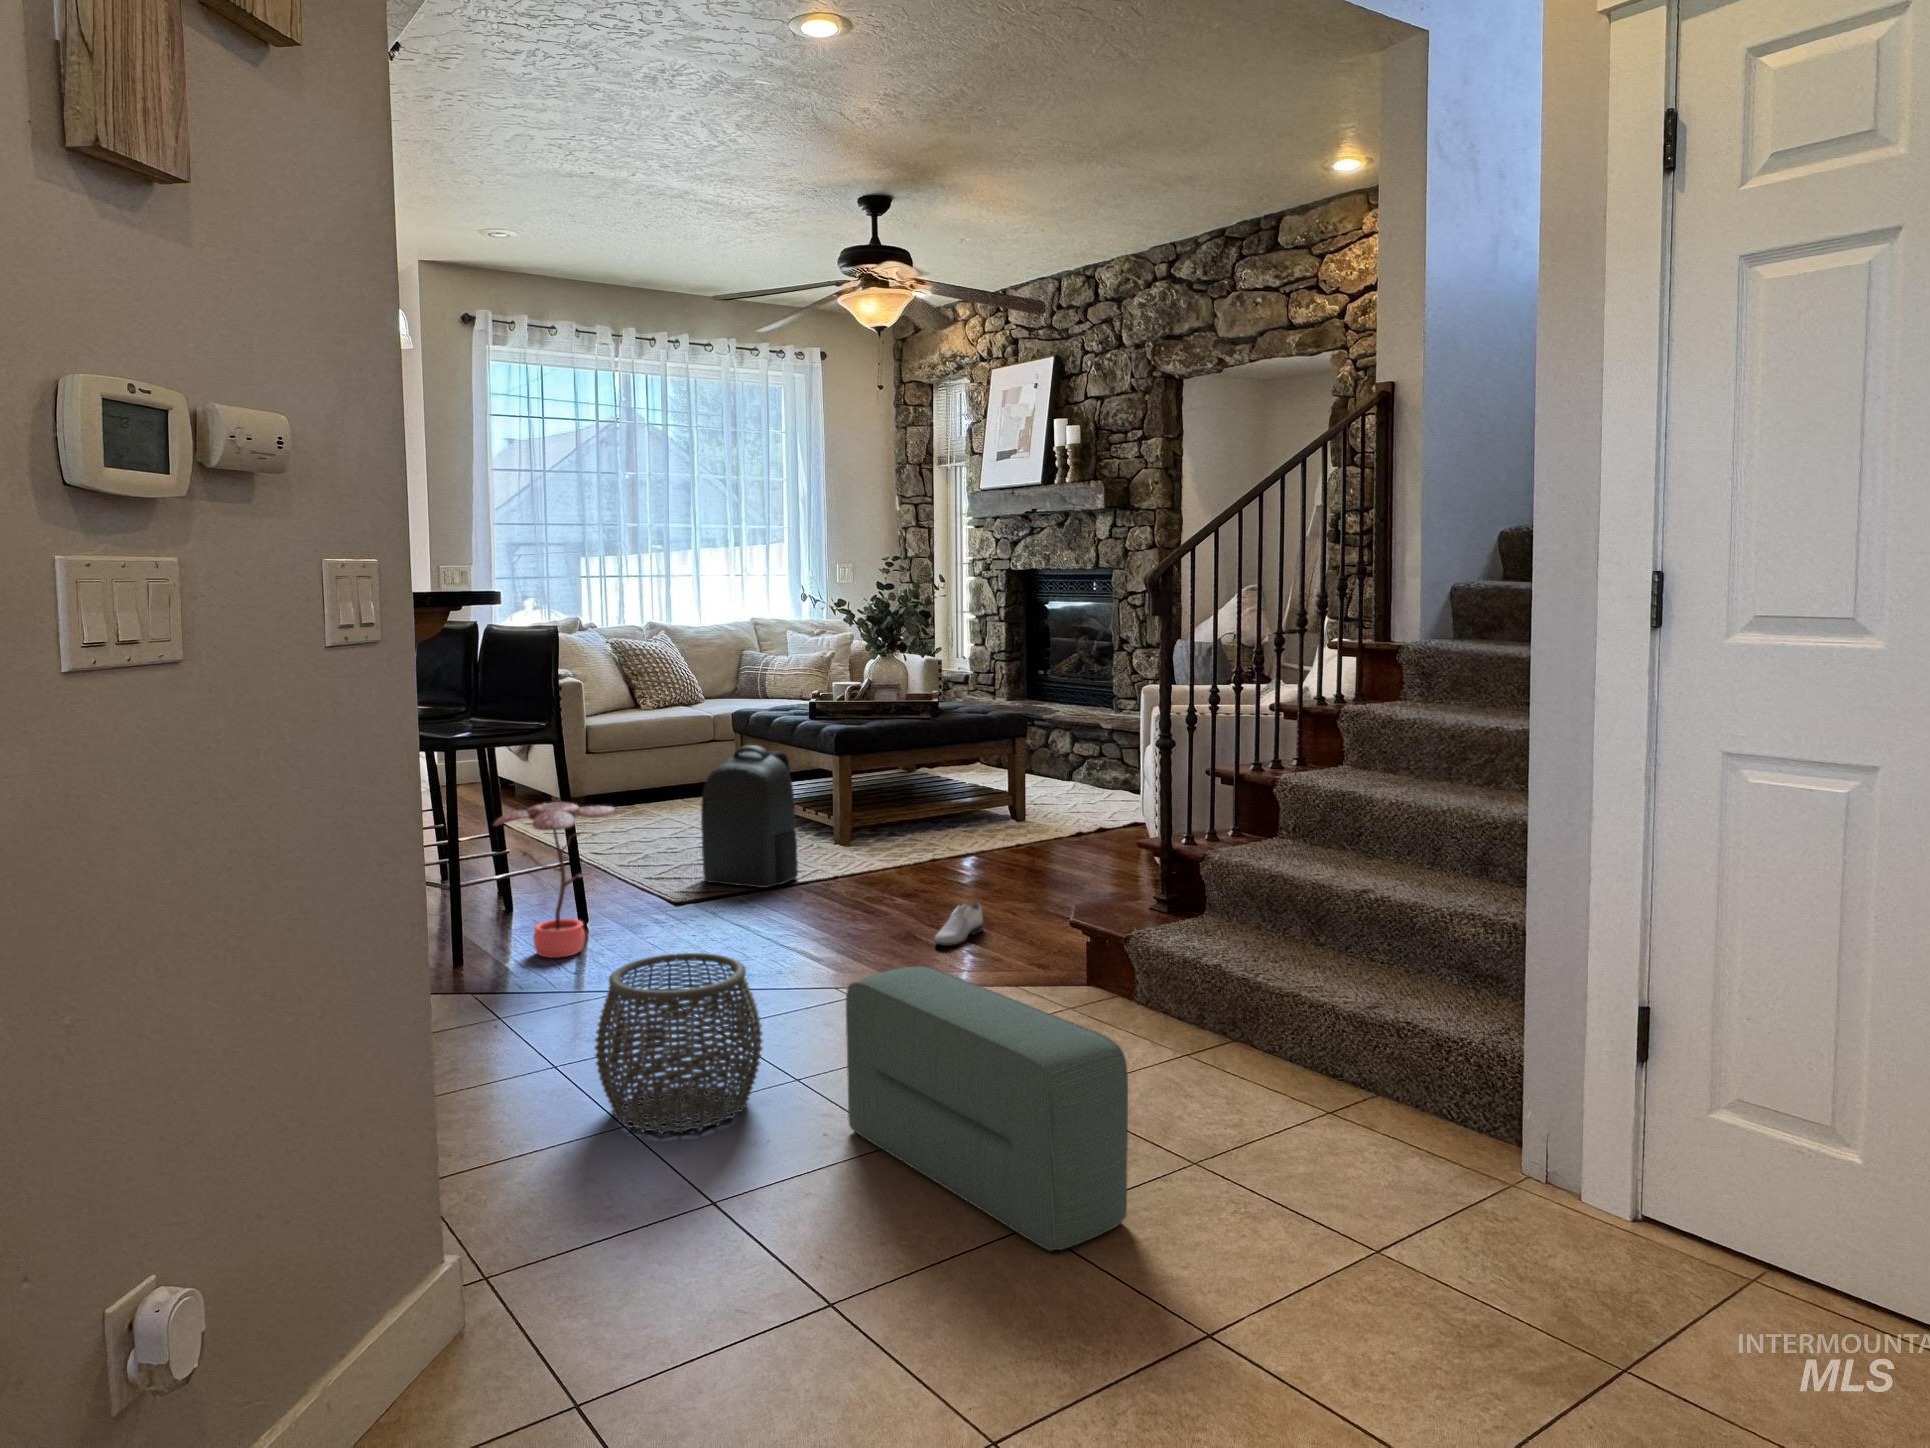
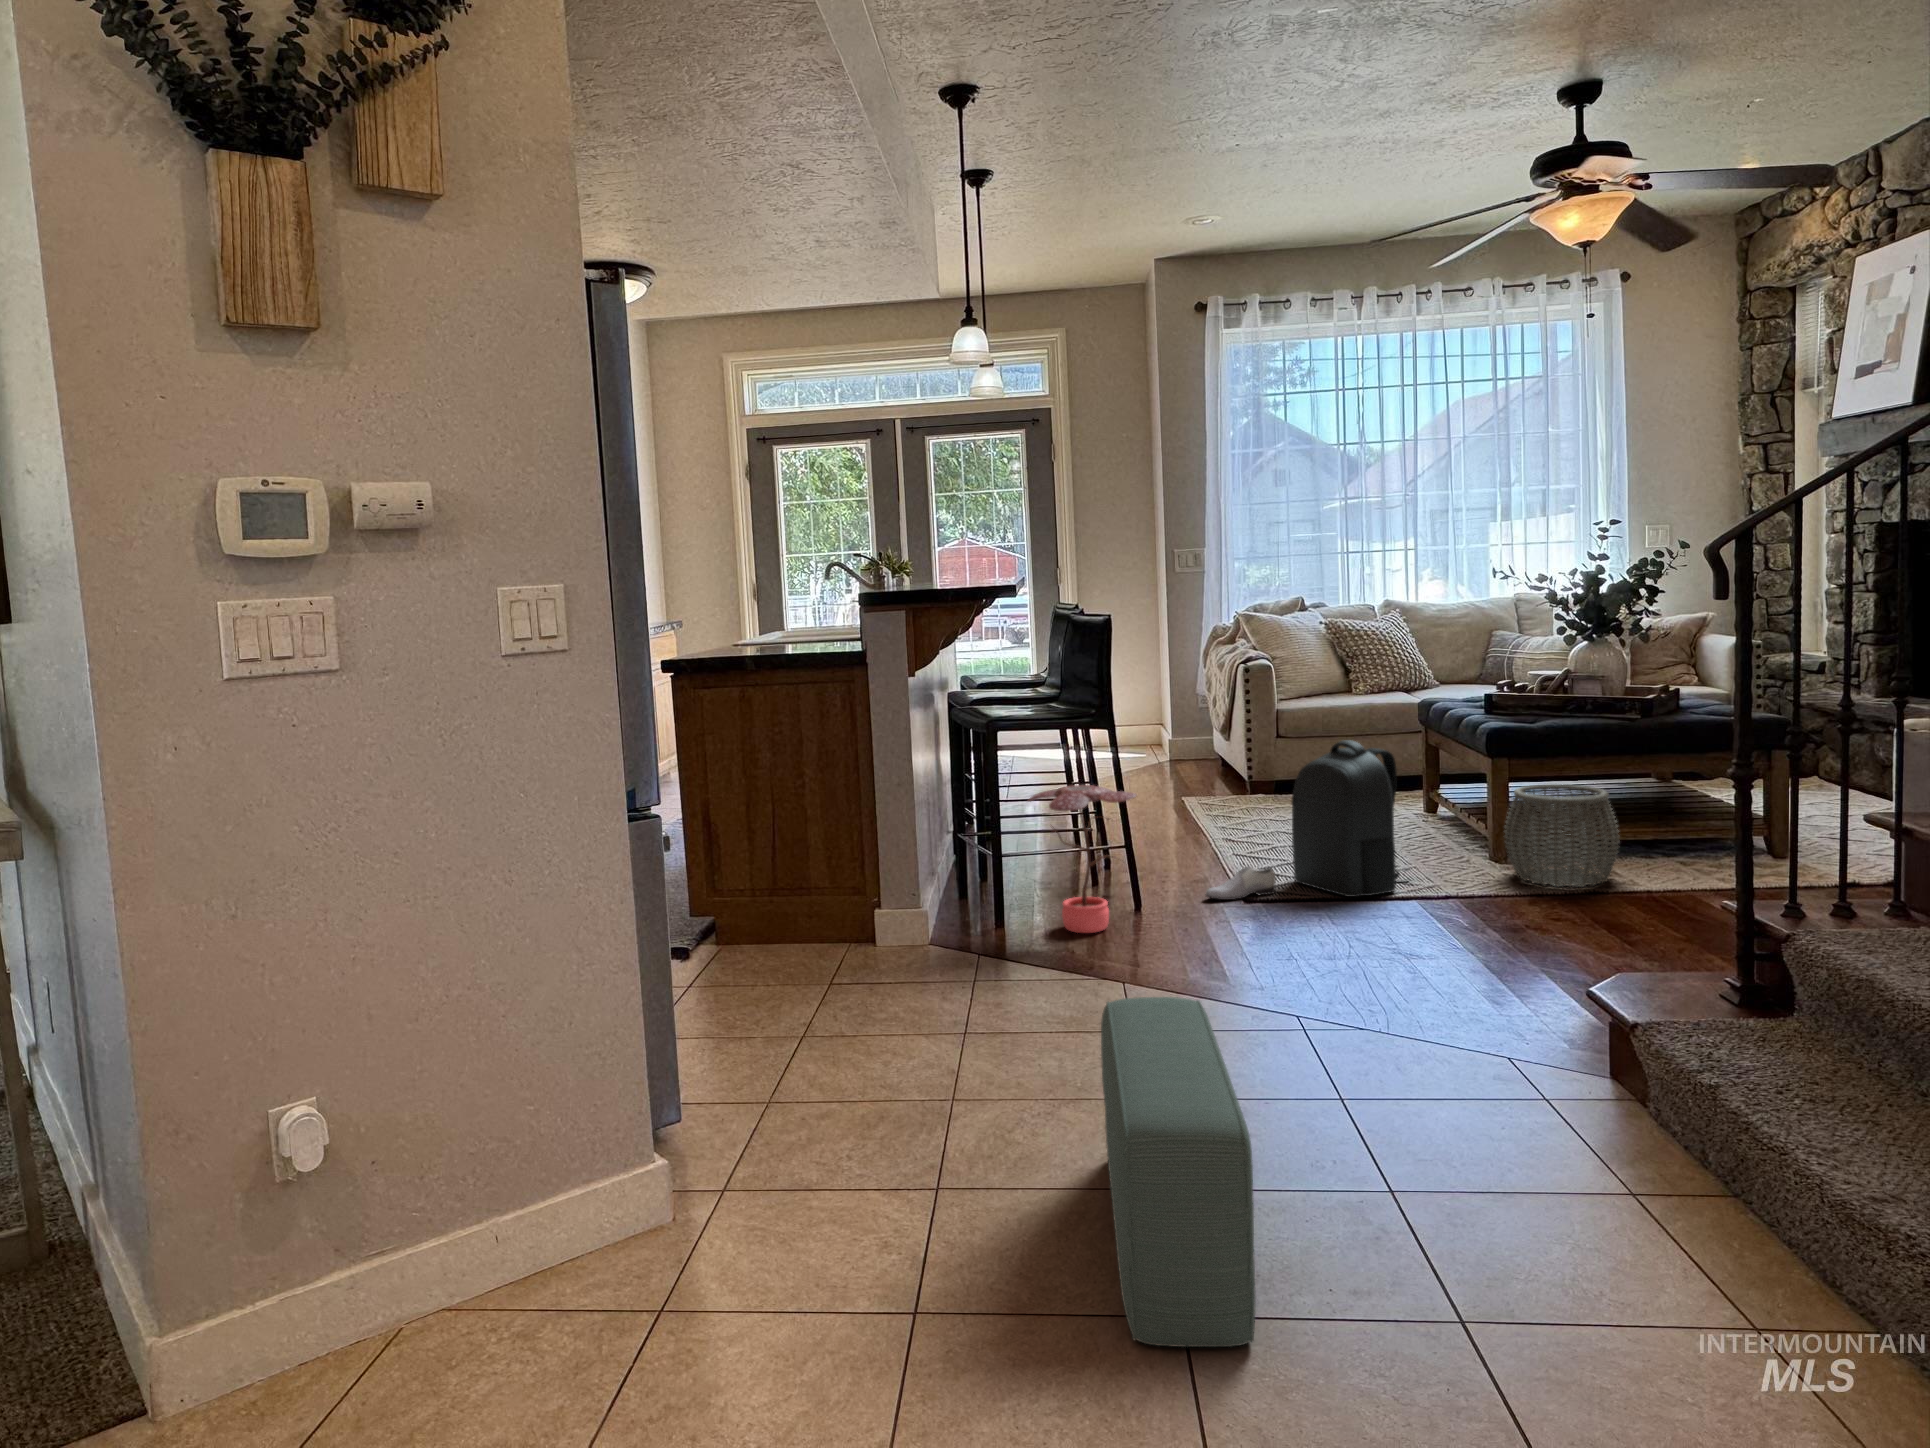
shoe: present [935,903,983,946] -> present [1206,866,1276,900]
woven basket: present [595,953,763,1134] -> present [1505,784,1620,887]

